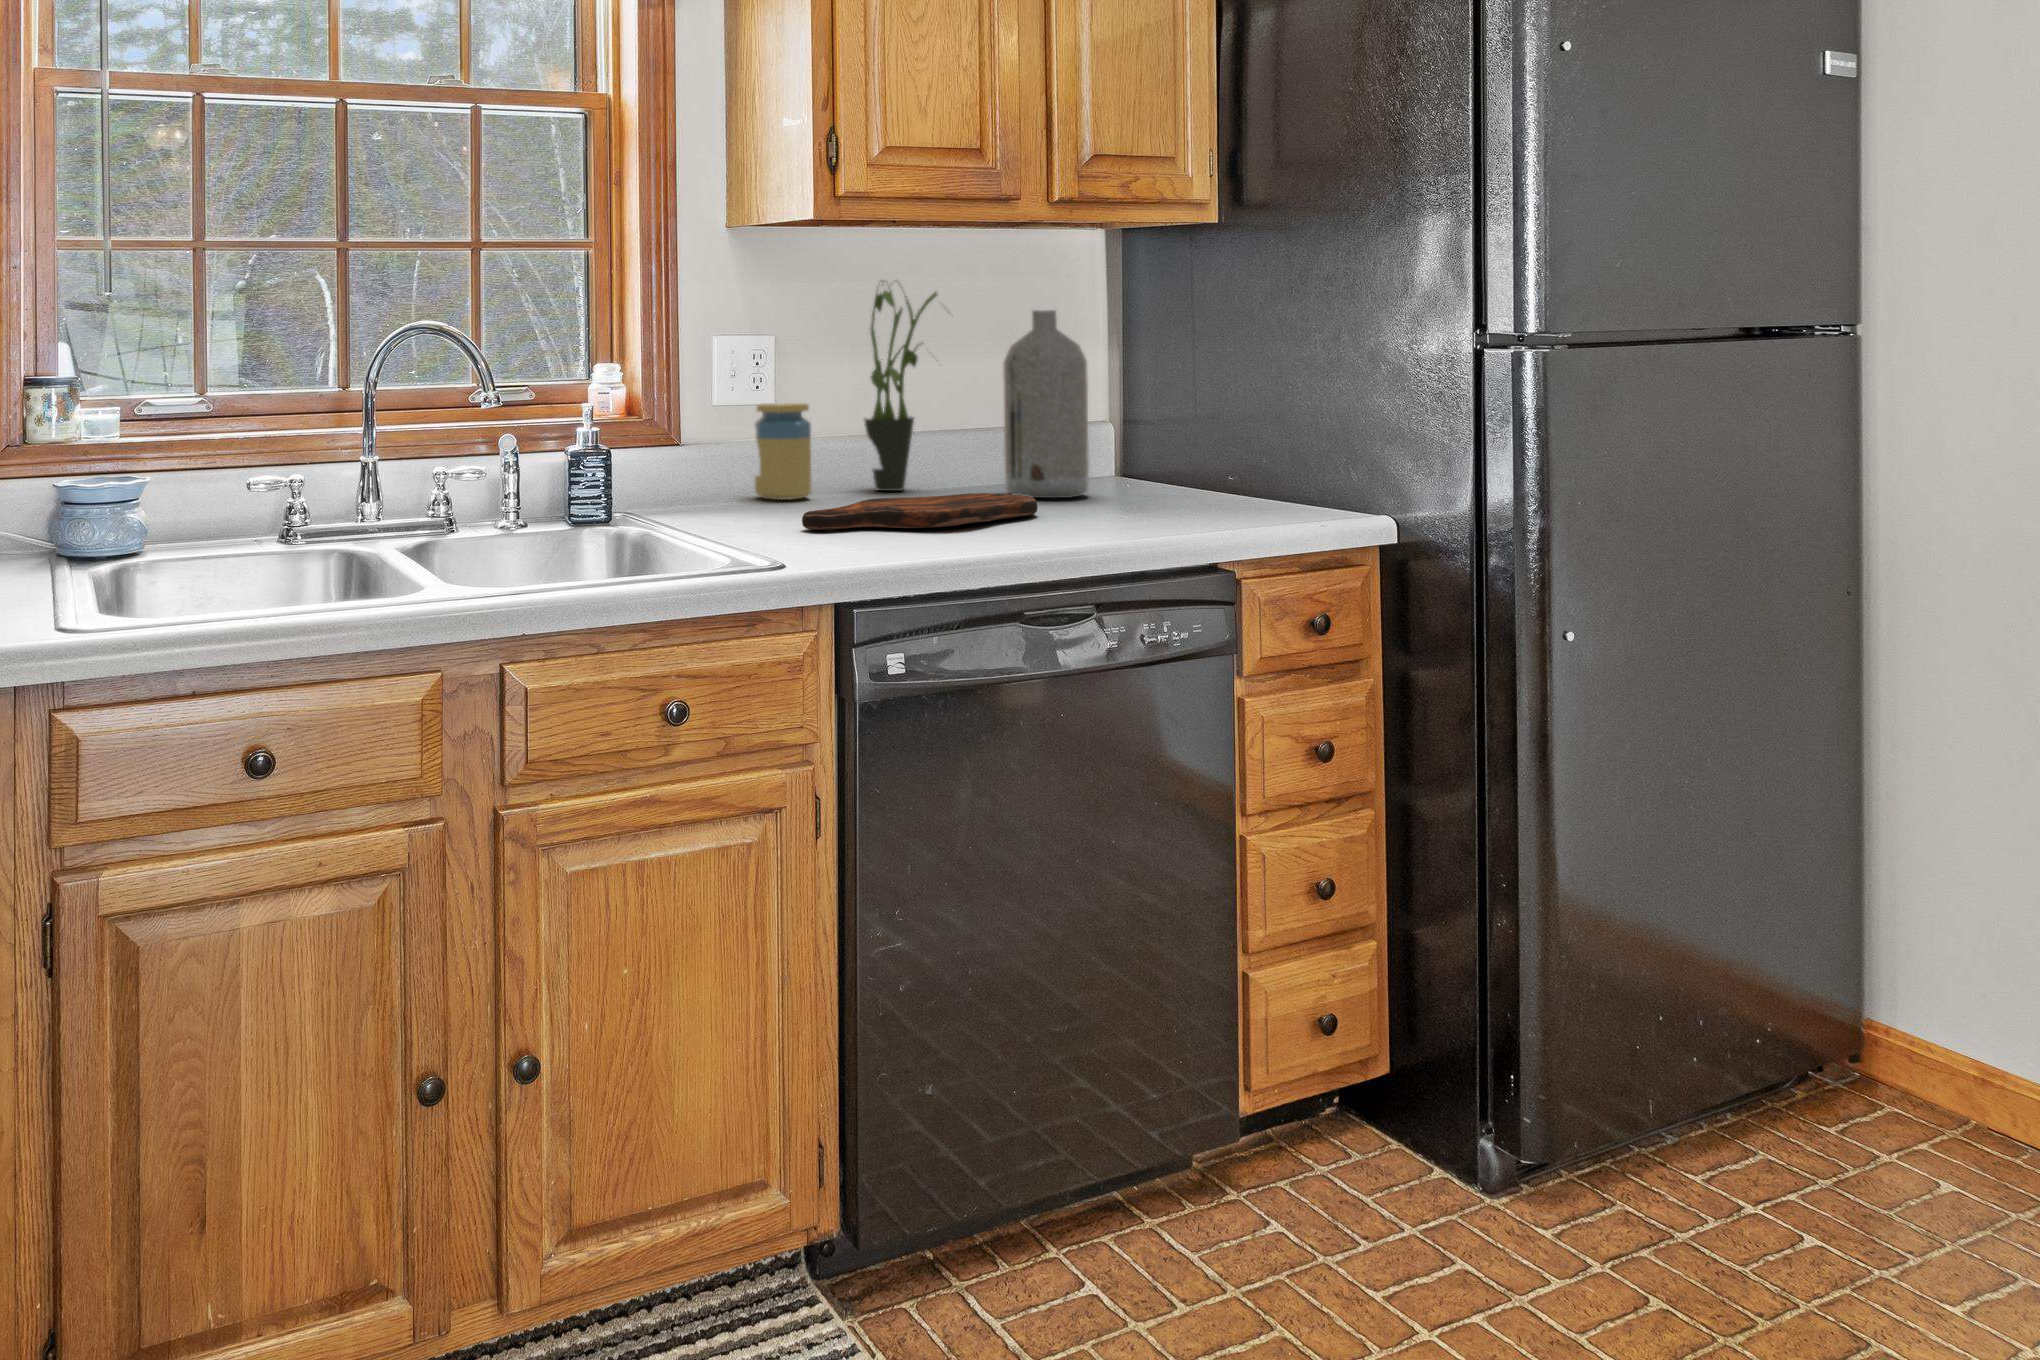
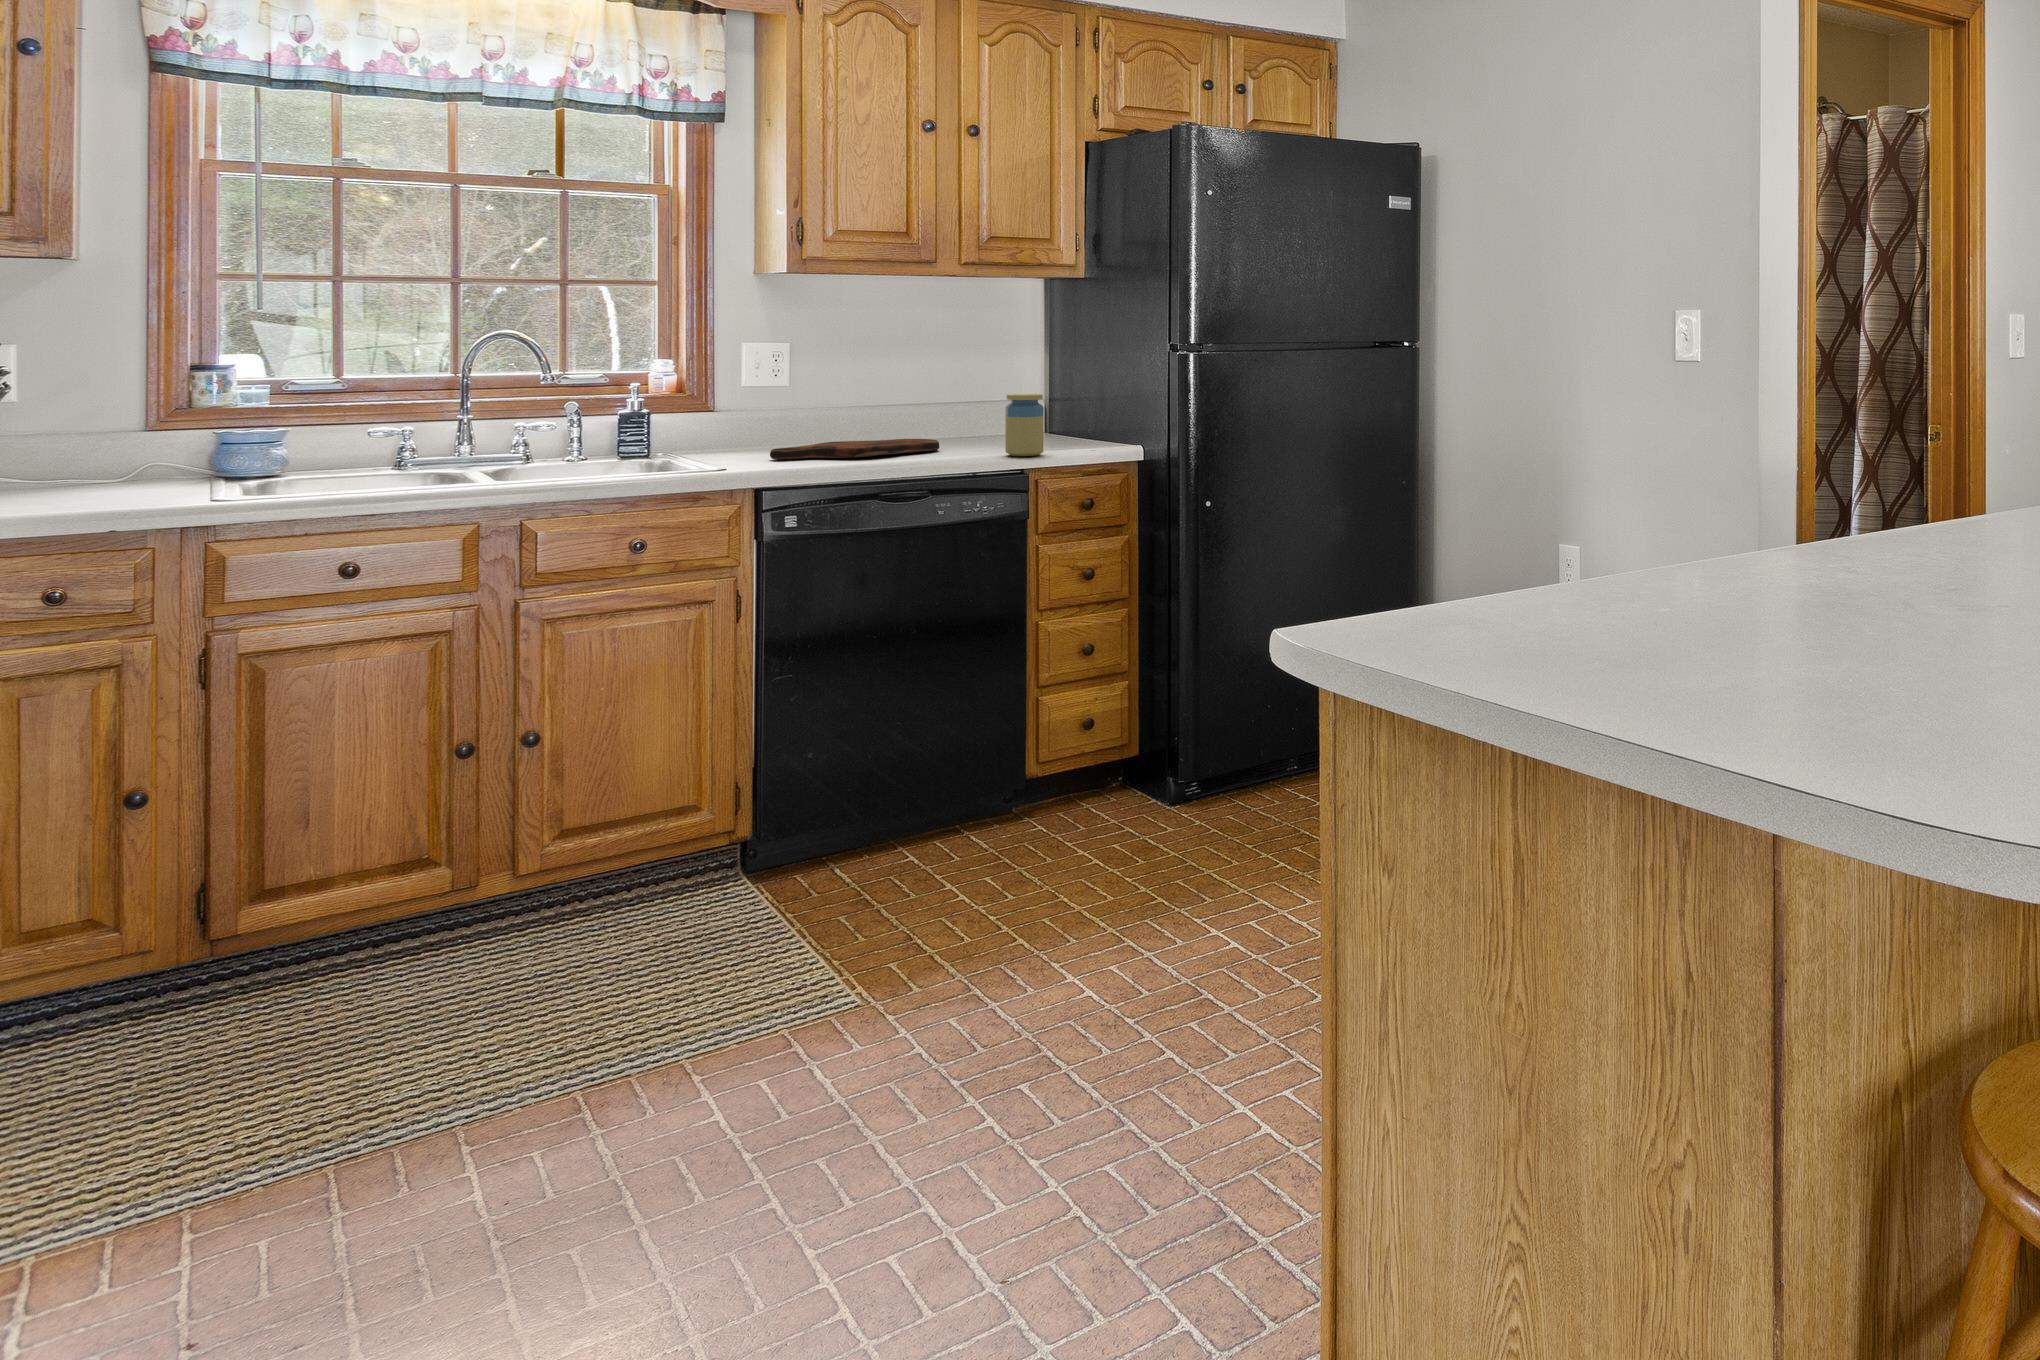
potted plant: present [865,281,950,491] -> none [855,307,916,439]
bottle: present [1003,310,1089,498] -> none [944,328,997,442]
jar: present [755,403,811,500] -> present [1005,394,1044,456]

